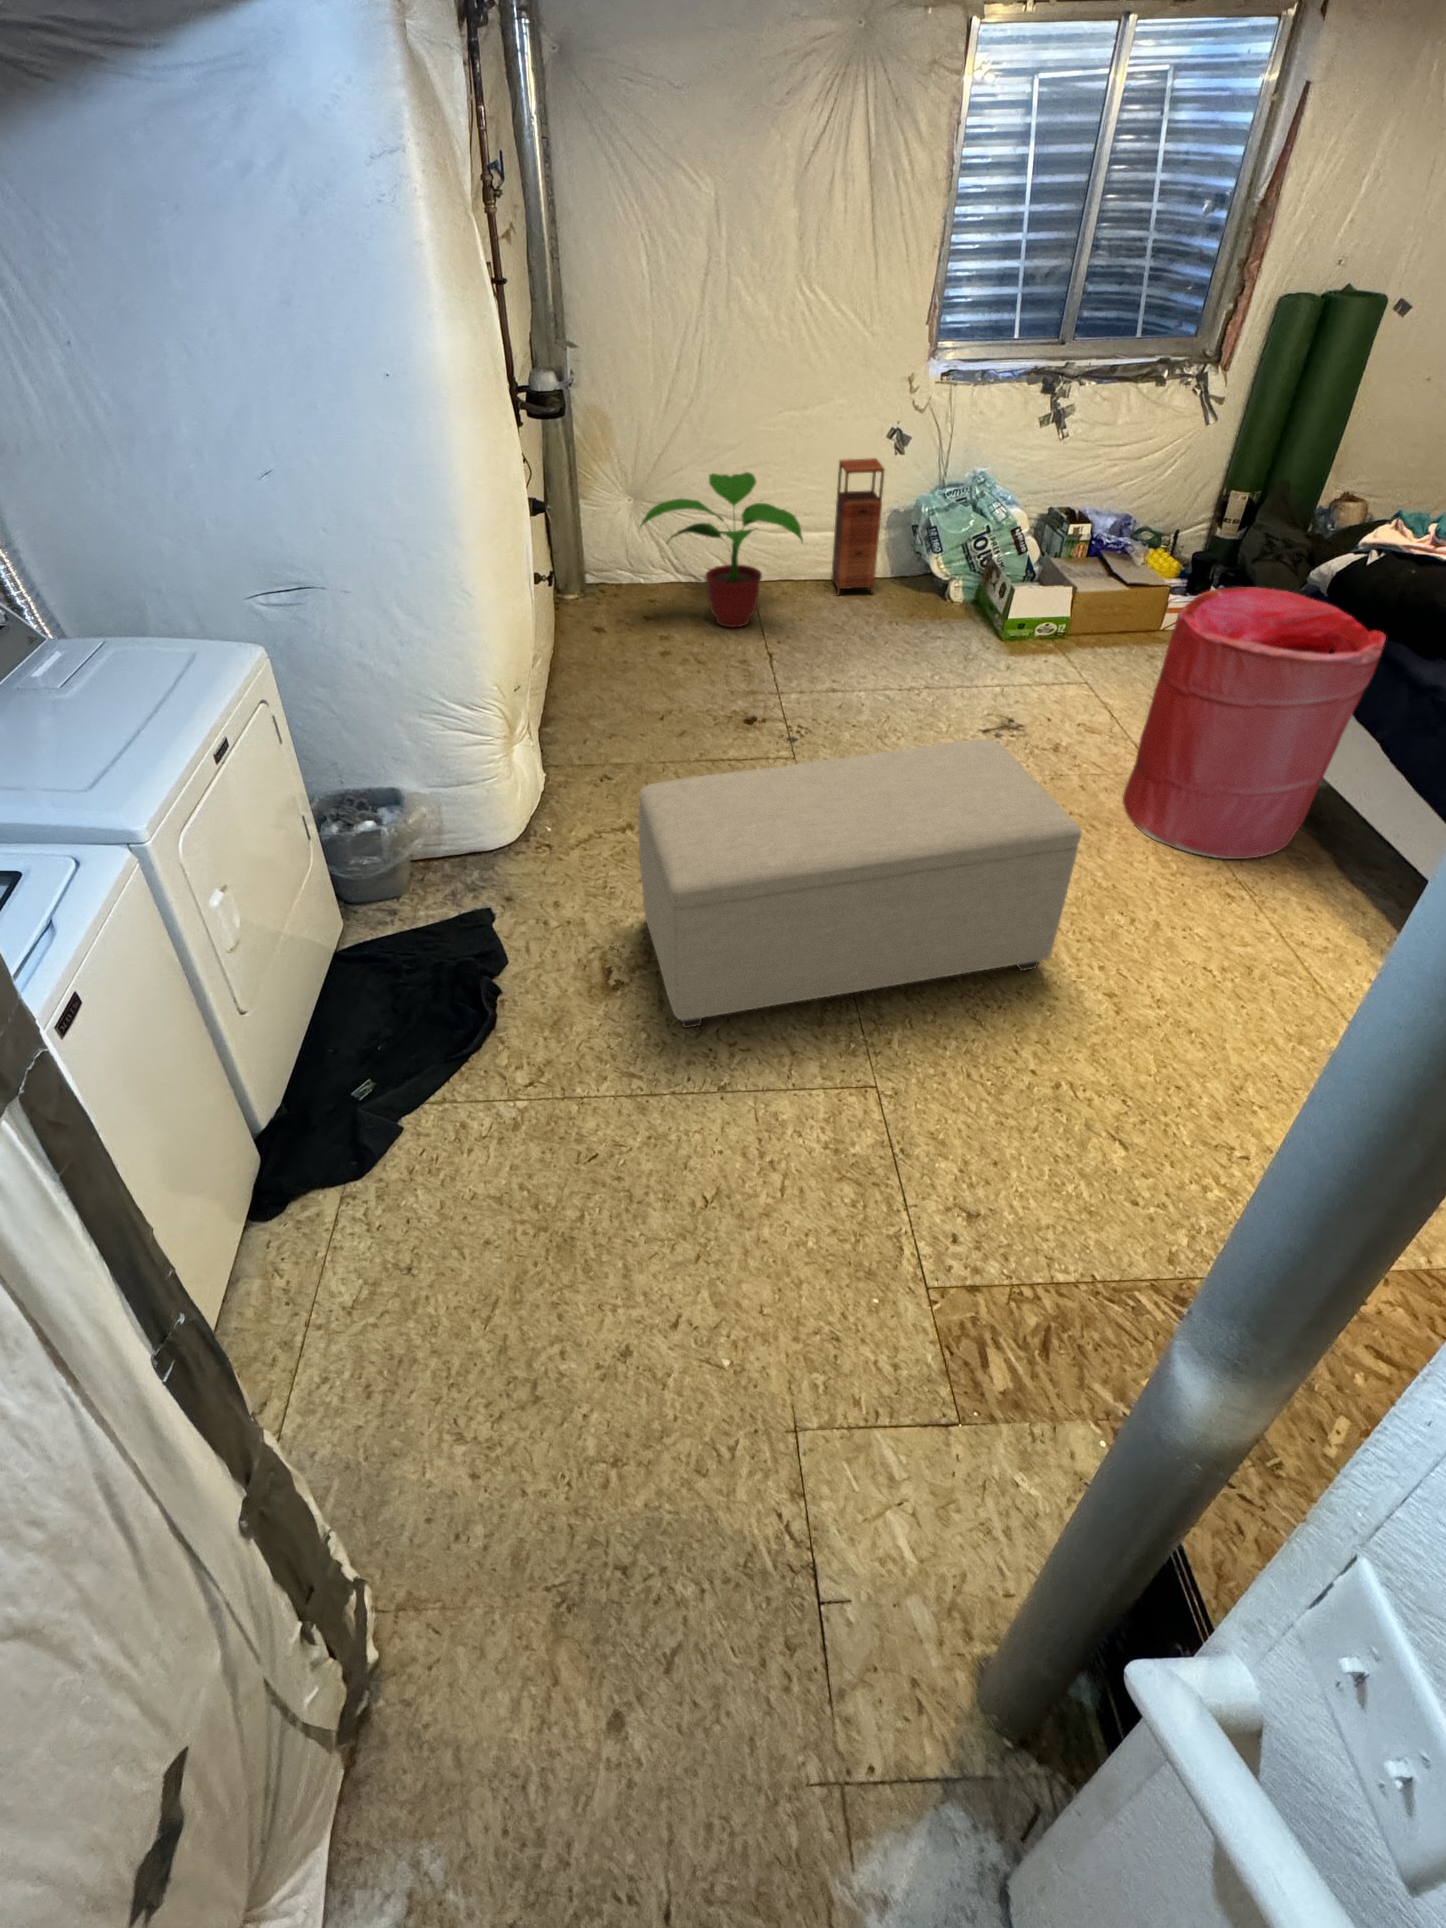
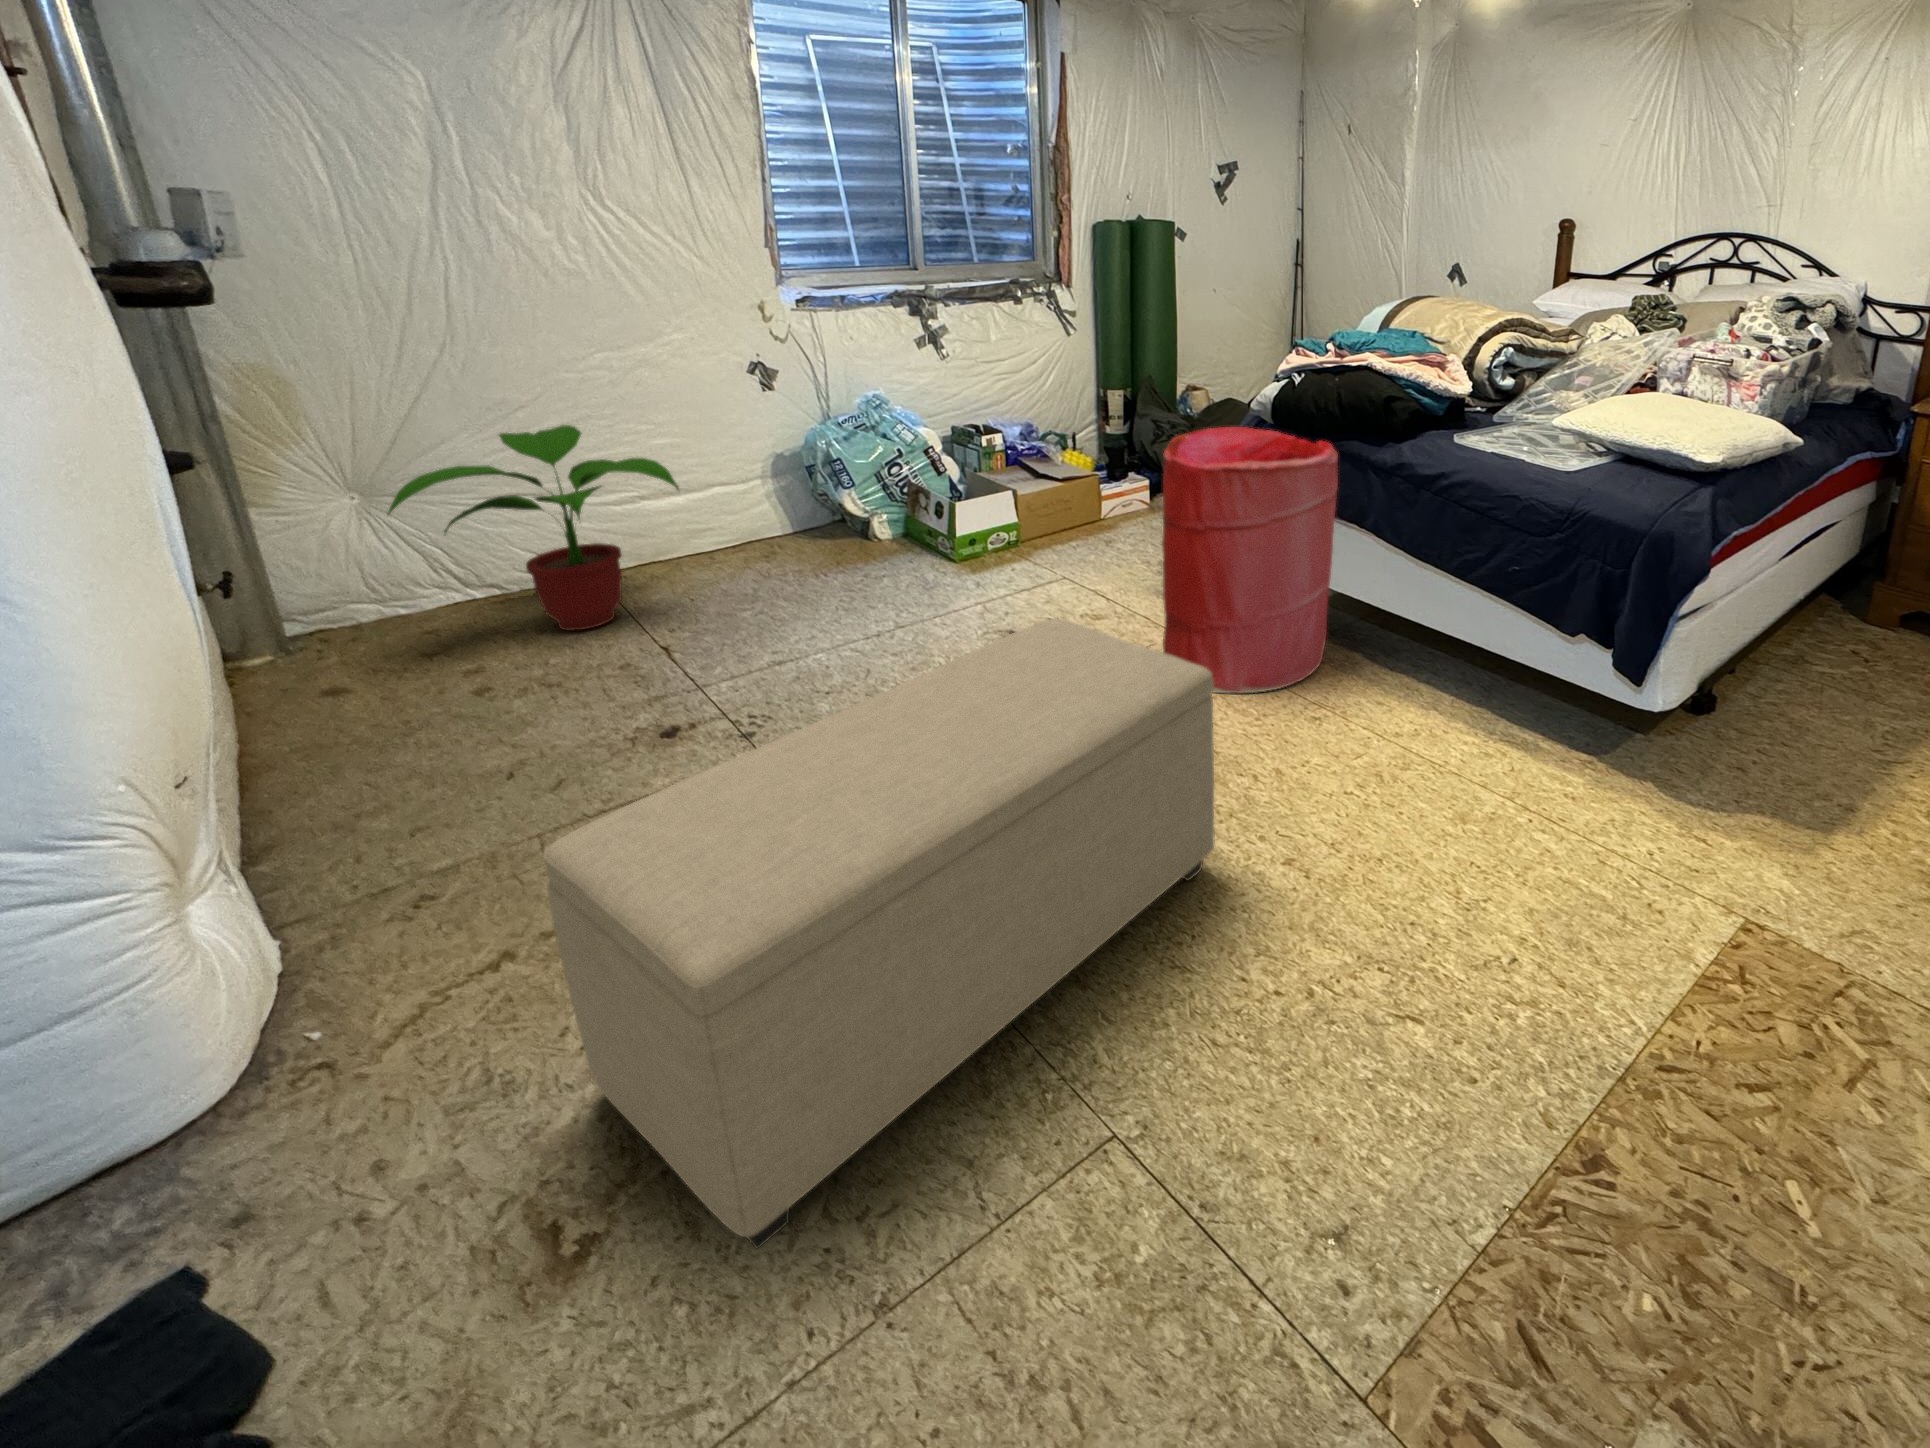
storage cabinet: present [831,458,884,595] -> none [693,395,781,562]

